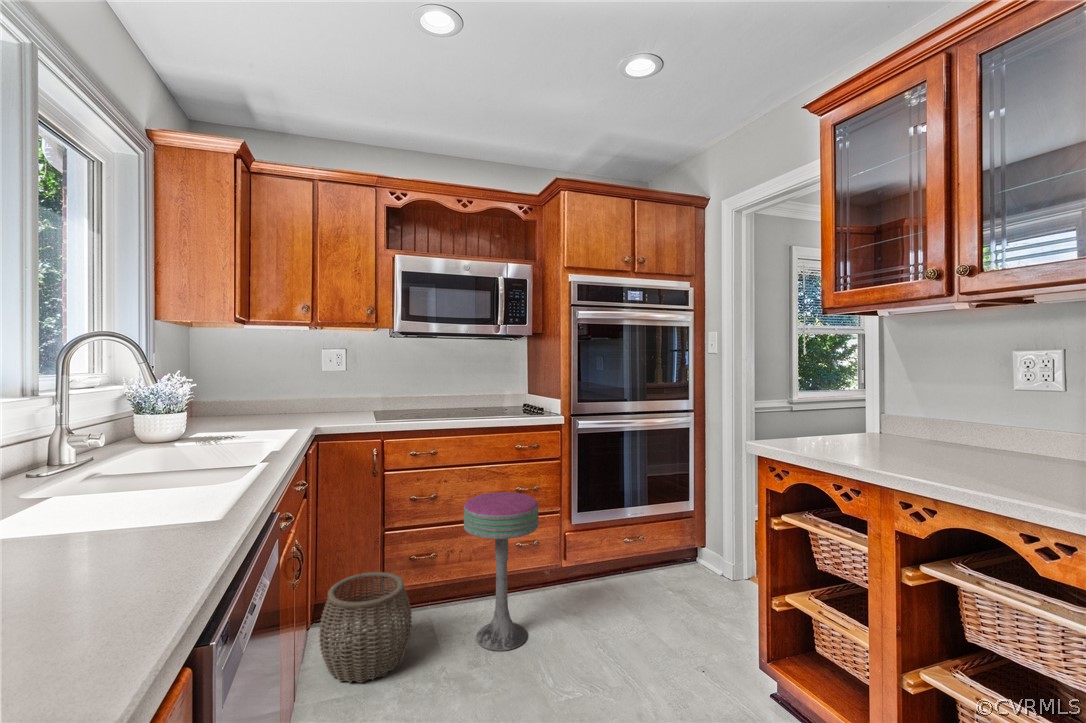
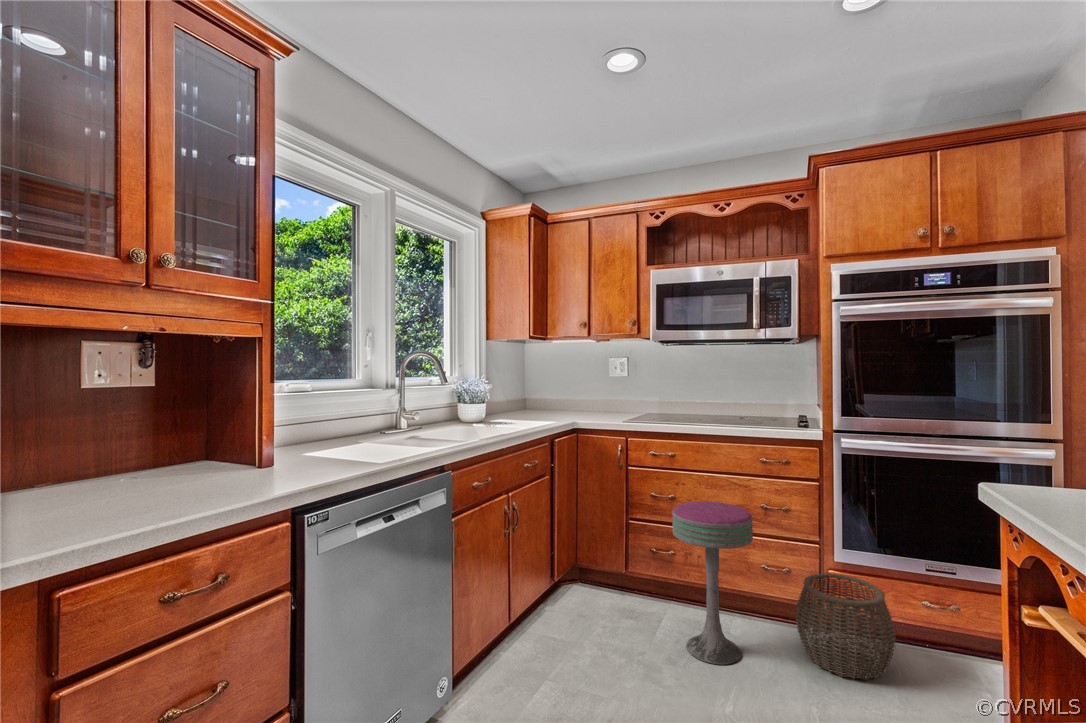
woven basket: present [319,572,412,683] -> present [796,573,896,680]

